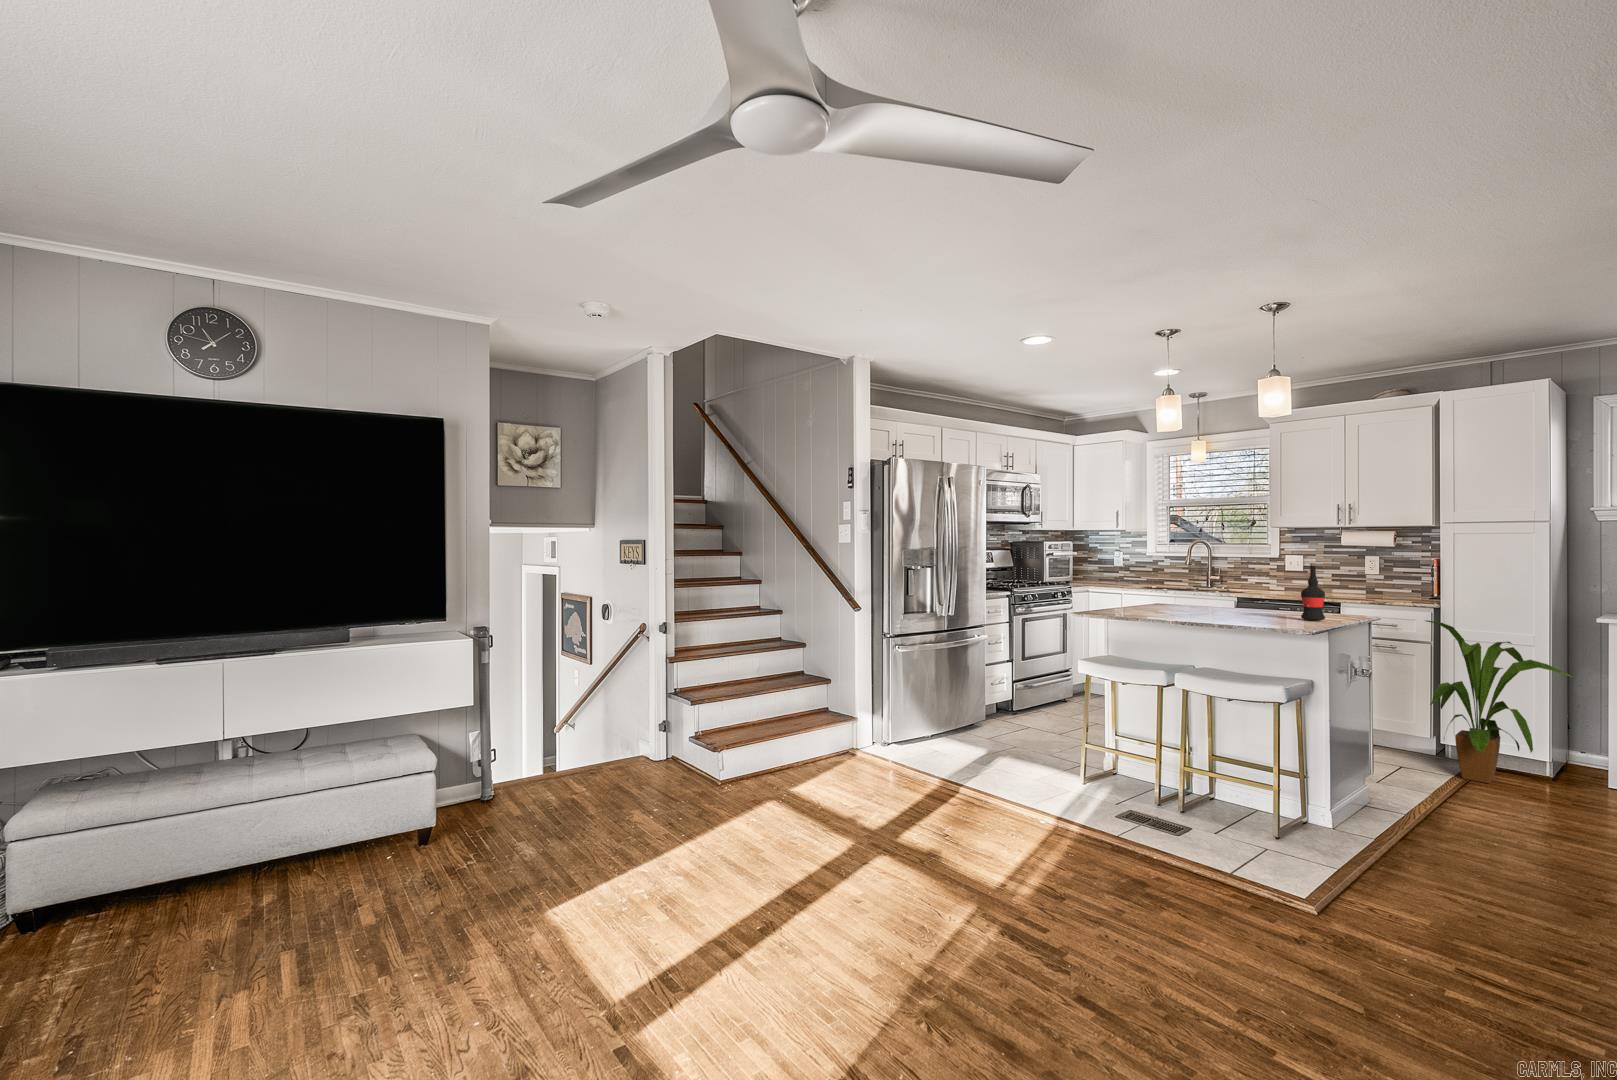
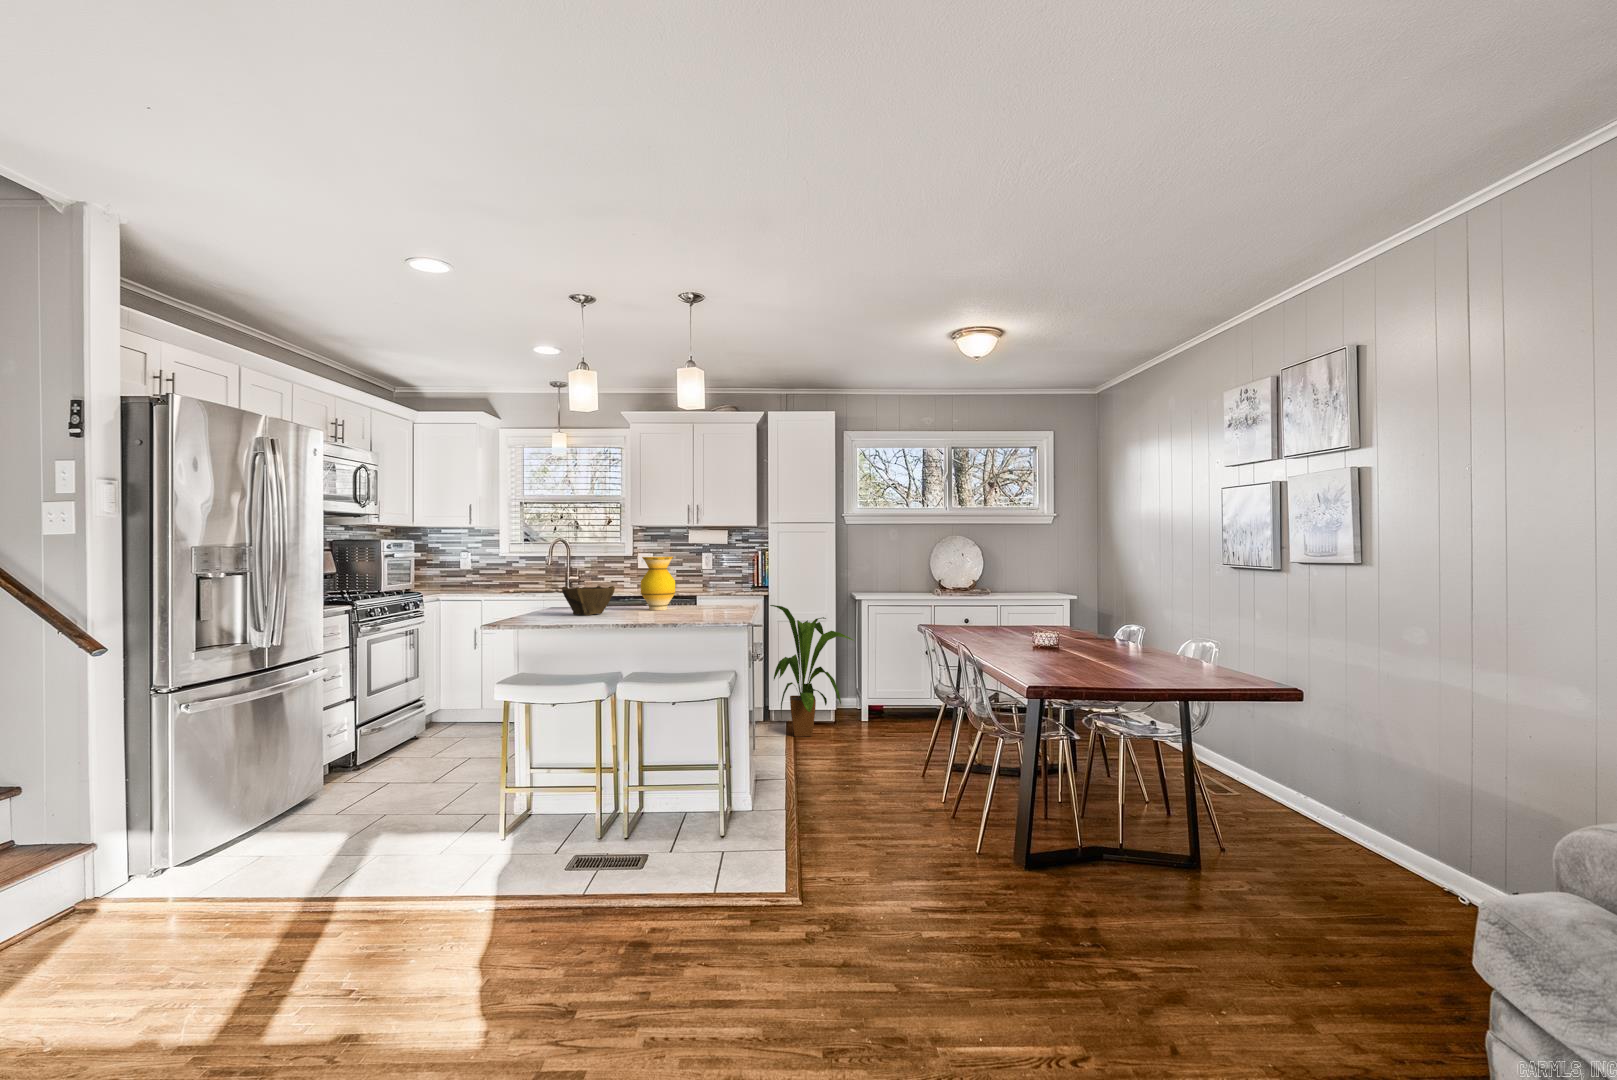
vase: none [1235,562,1274,614] -> present [641,556,675,610]
wine bottle: present [1301,563,1325,621] -> none [710,555,730,611]
bowl: none [1150,586,1200,613] -> present [562,586,615,615]

